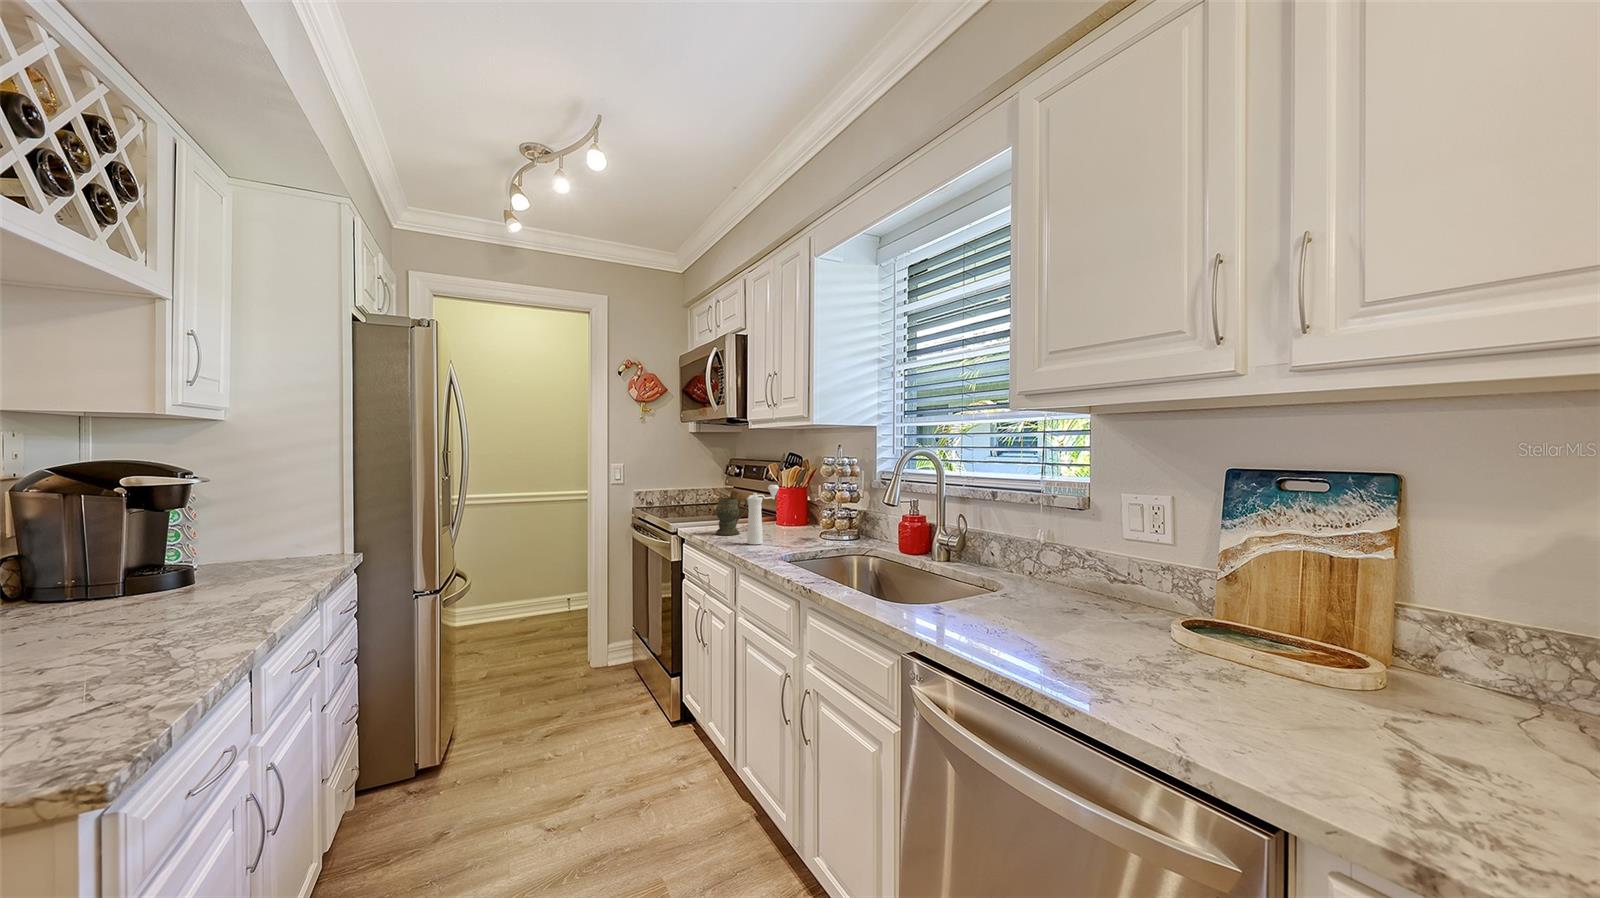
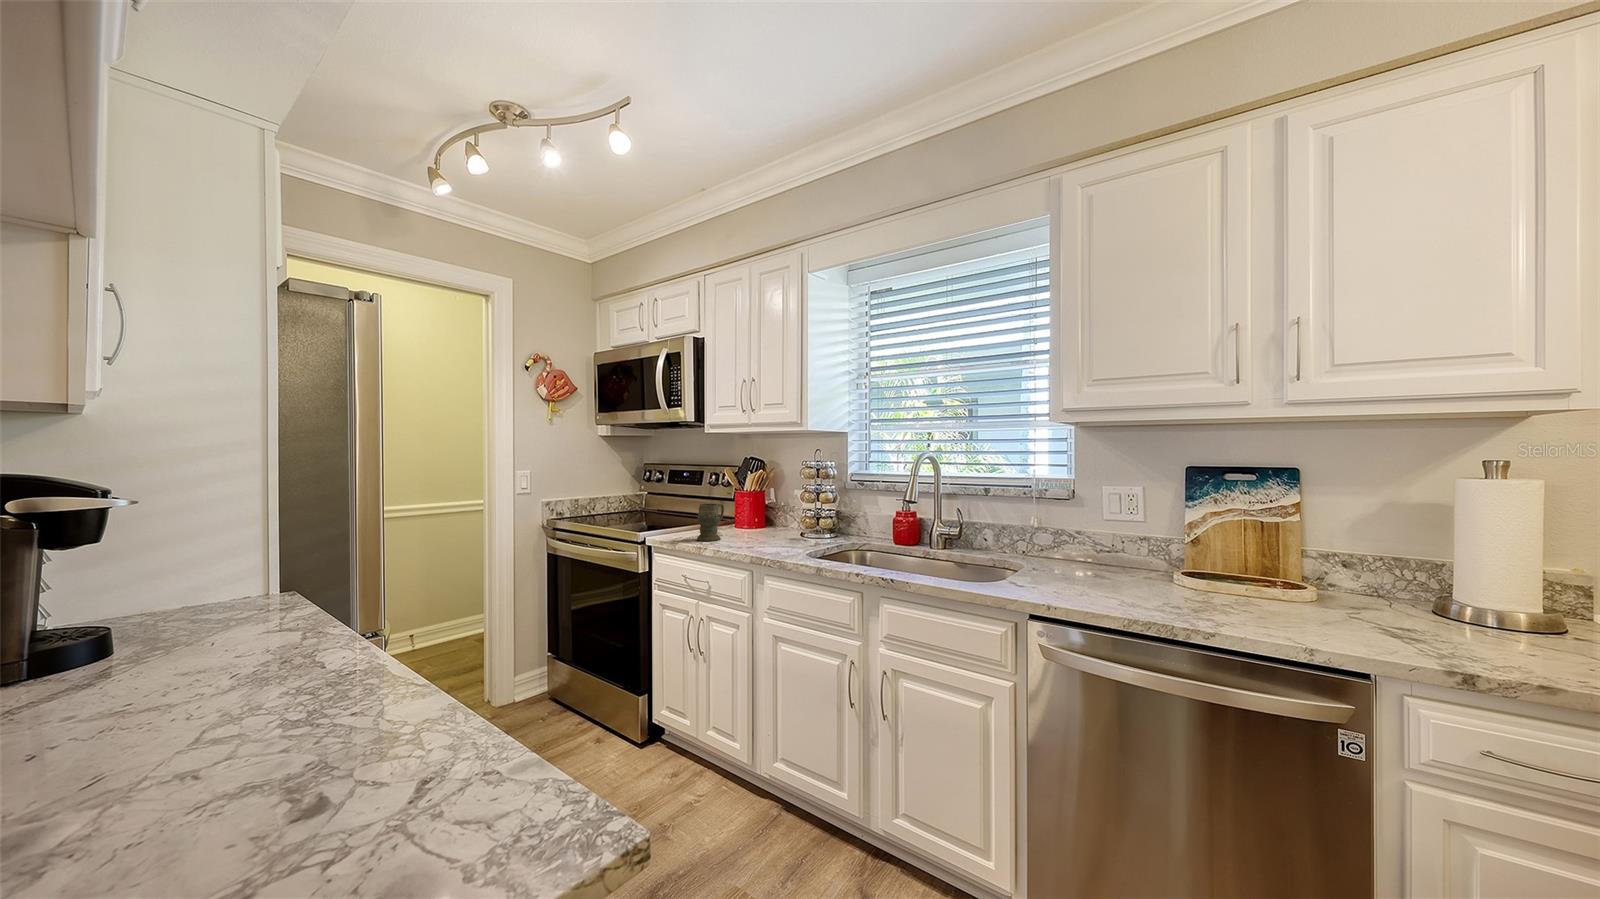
pepper mill: present [747,485,779,544] -> none [750,489,771,547]

